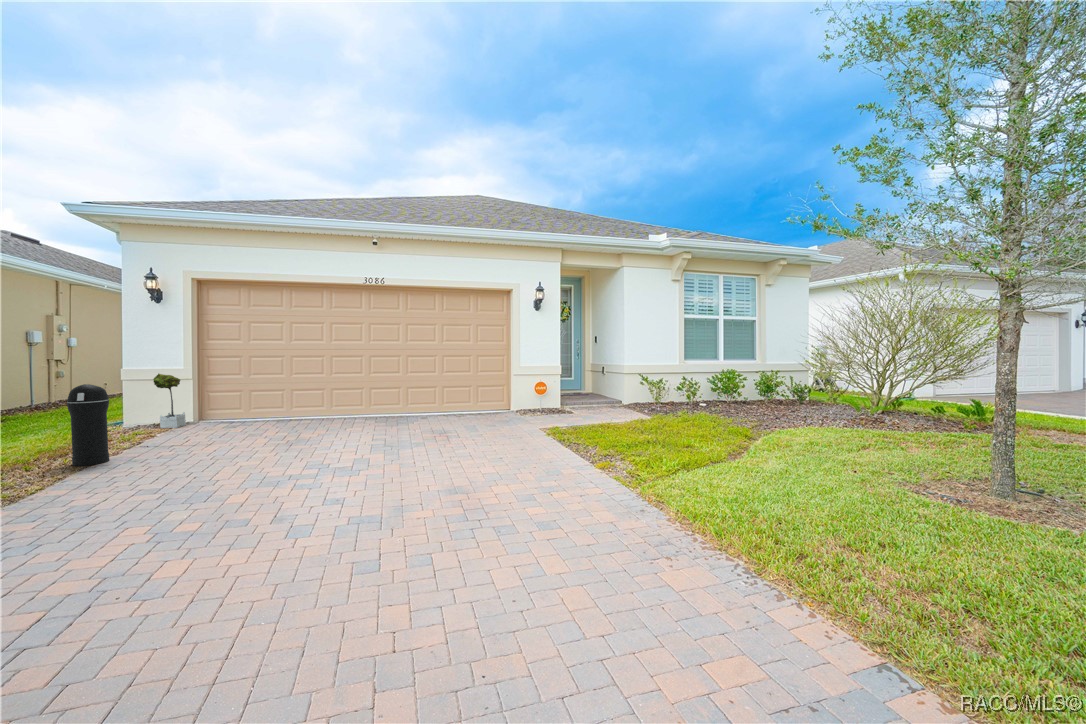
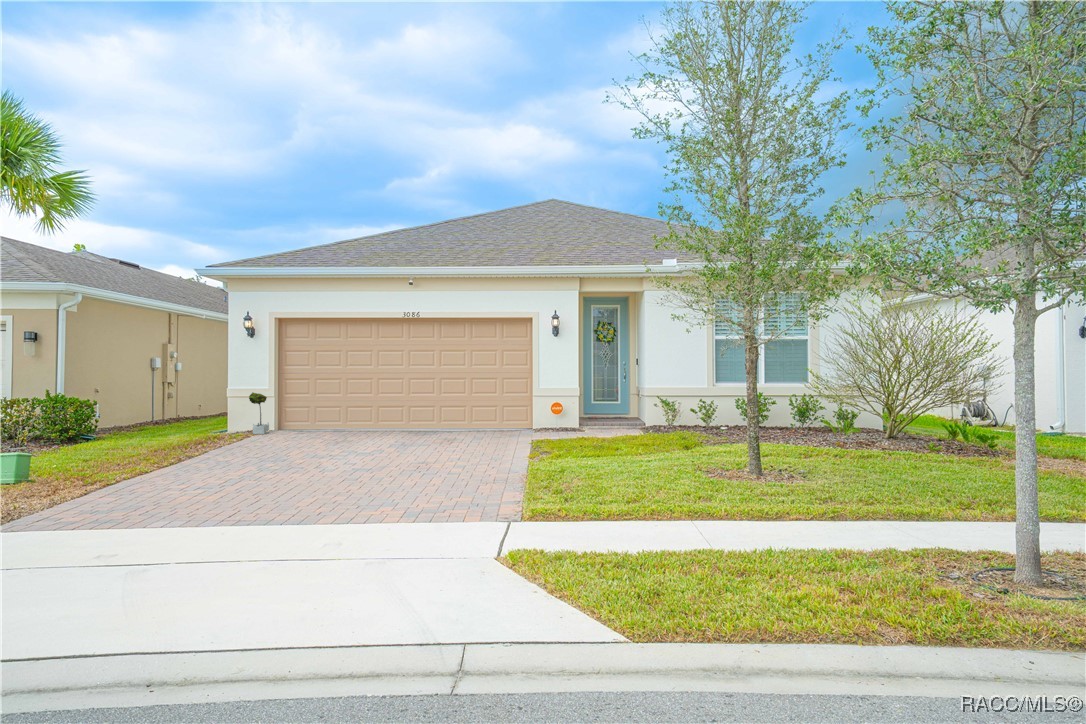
trash can: present [67,384,109,466] -> none [209,397,231,451]

